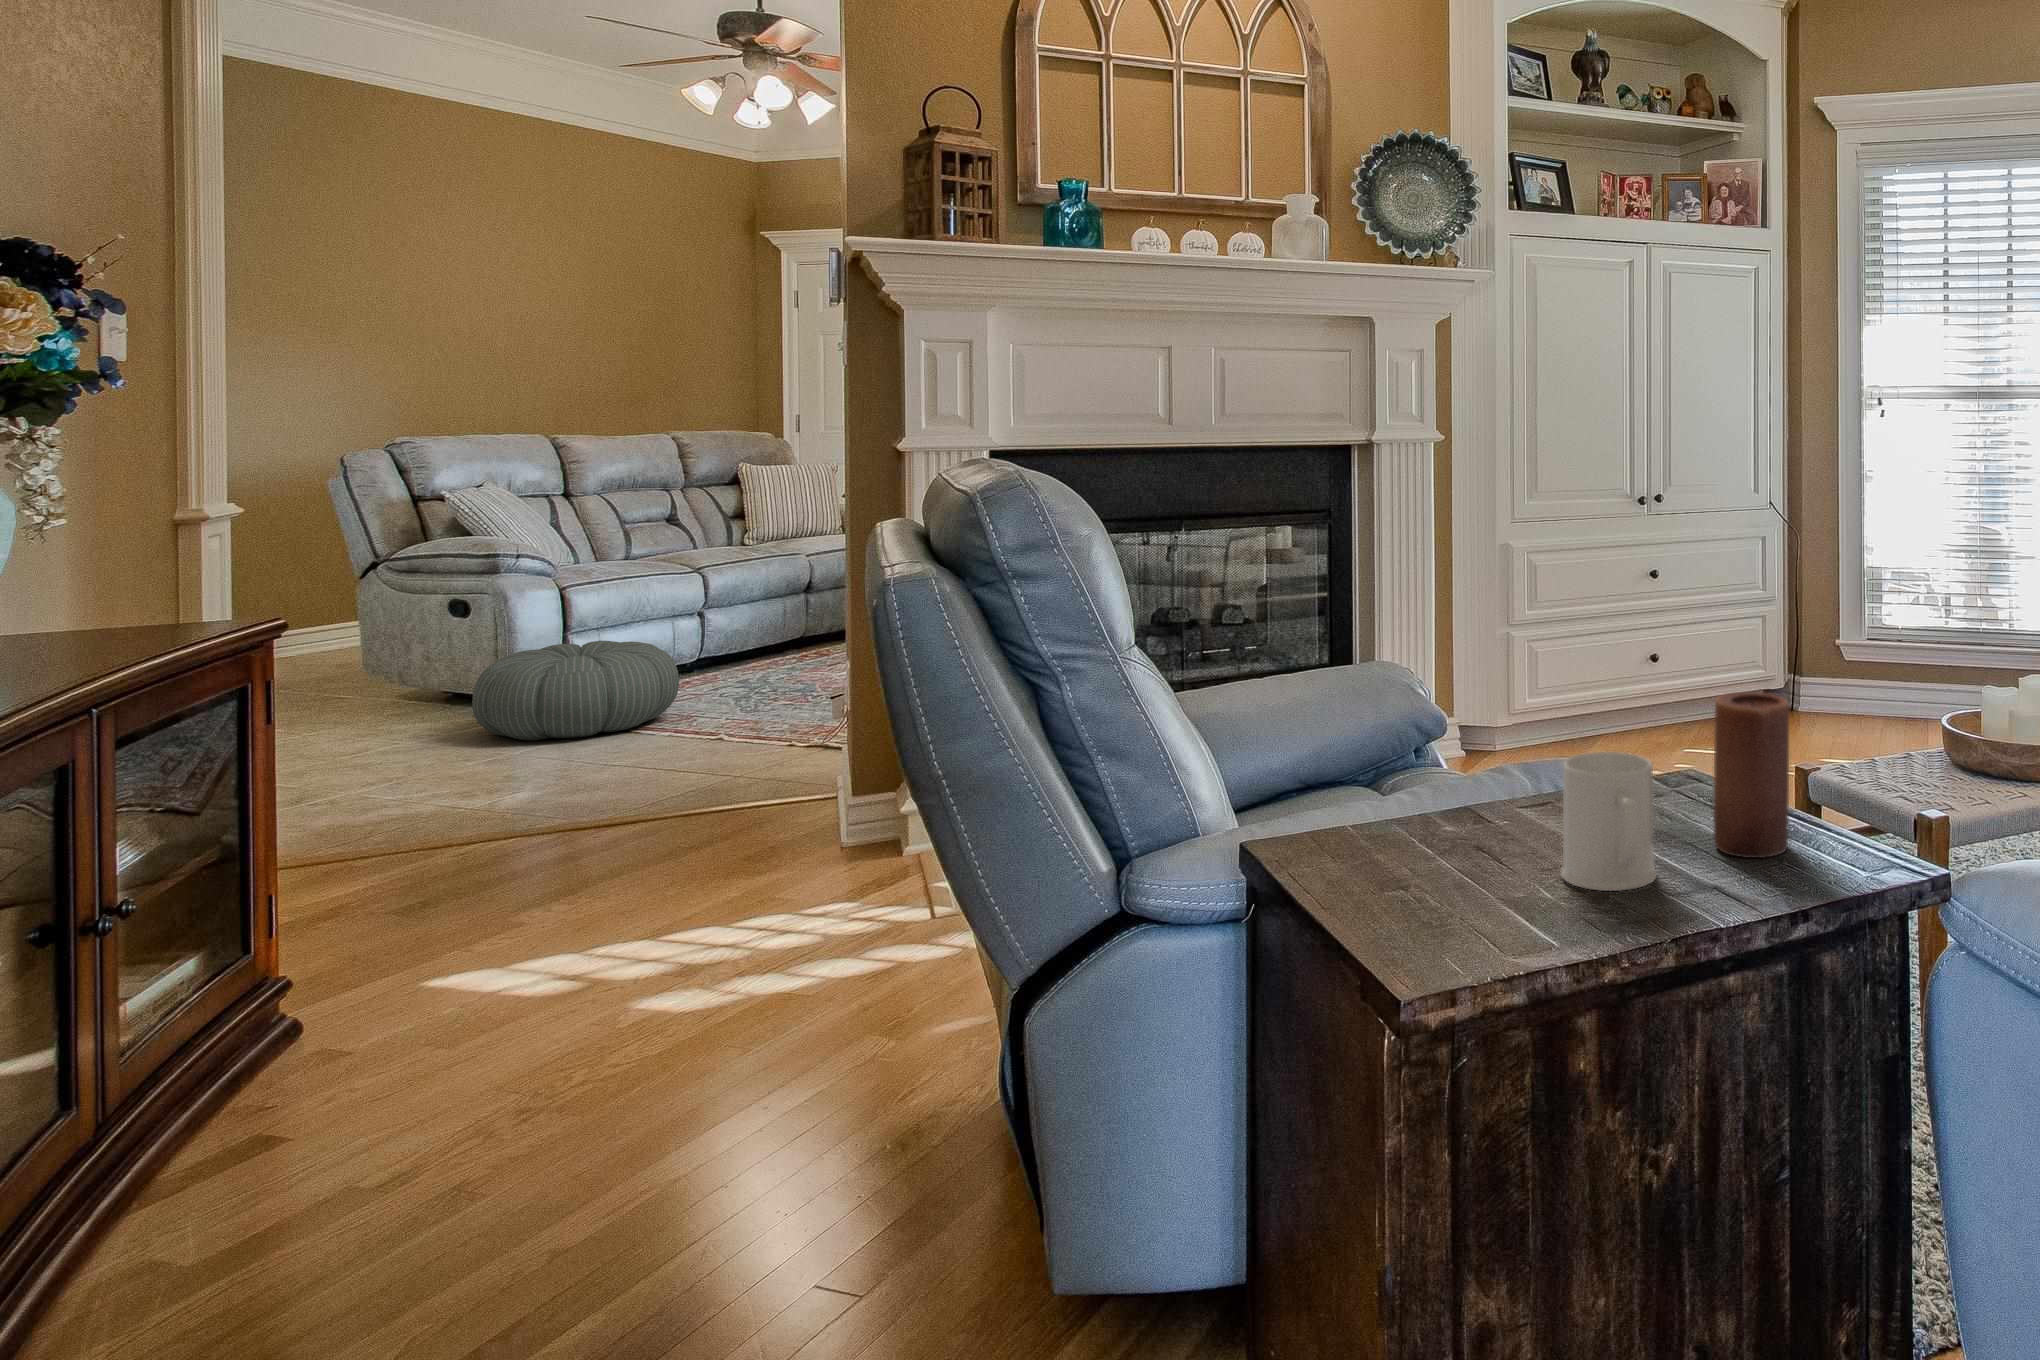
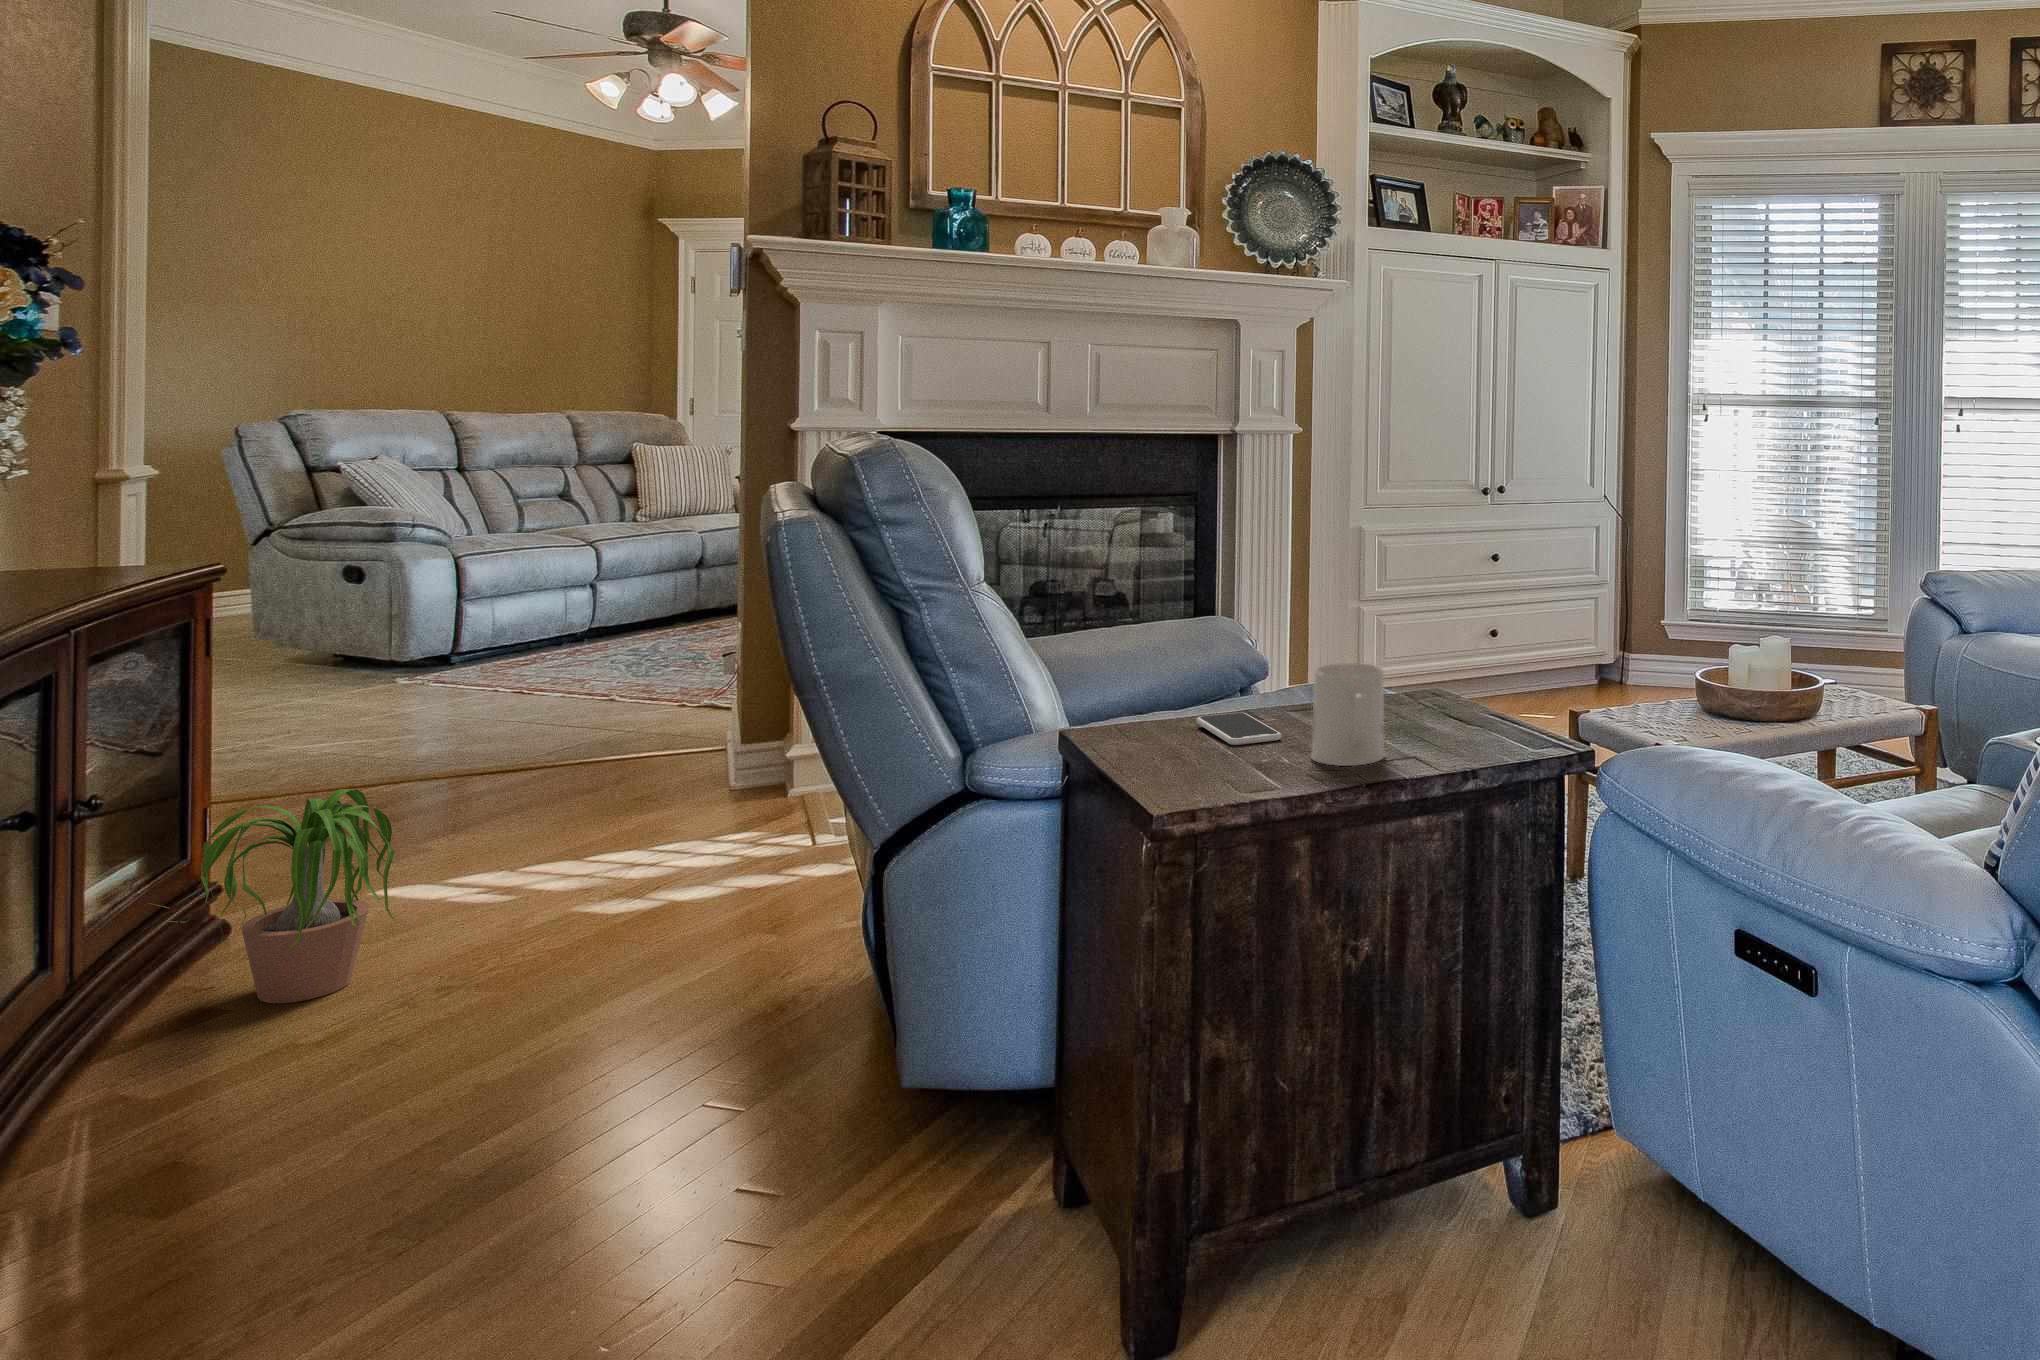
pouf: present [472,641,679,741] -> none [369,607,572,698]
candle: present [1713,692,1789,858] -> none [1437,621,1497,747]
smartphone: none [1400,805,1513,855] -> present [1196,712,1281,745]
potted plant: none [201,874,495,1123] -> present [154,789,397,1003]

